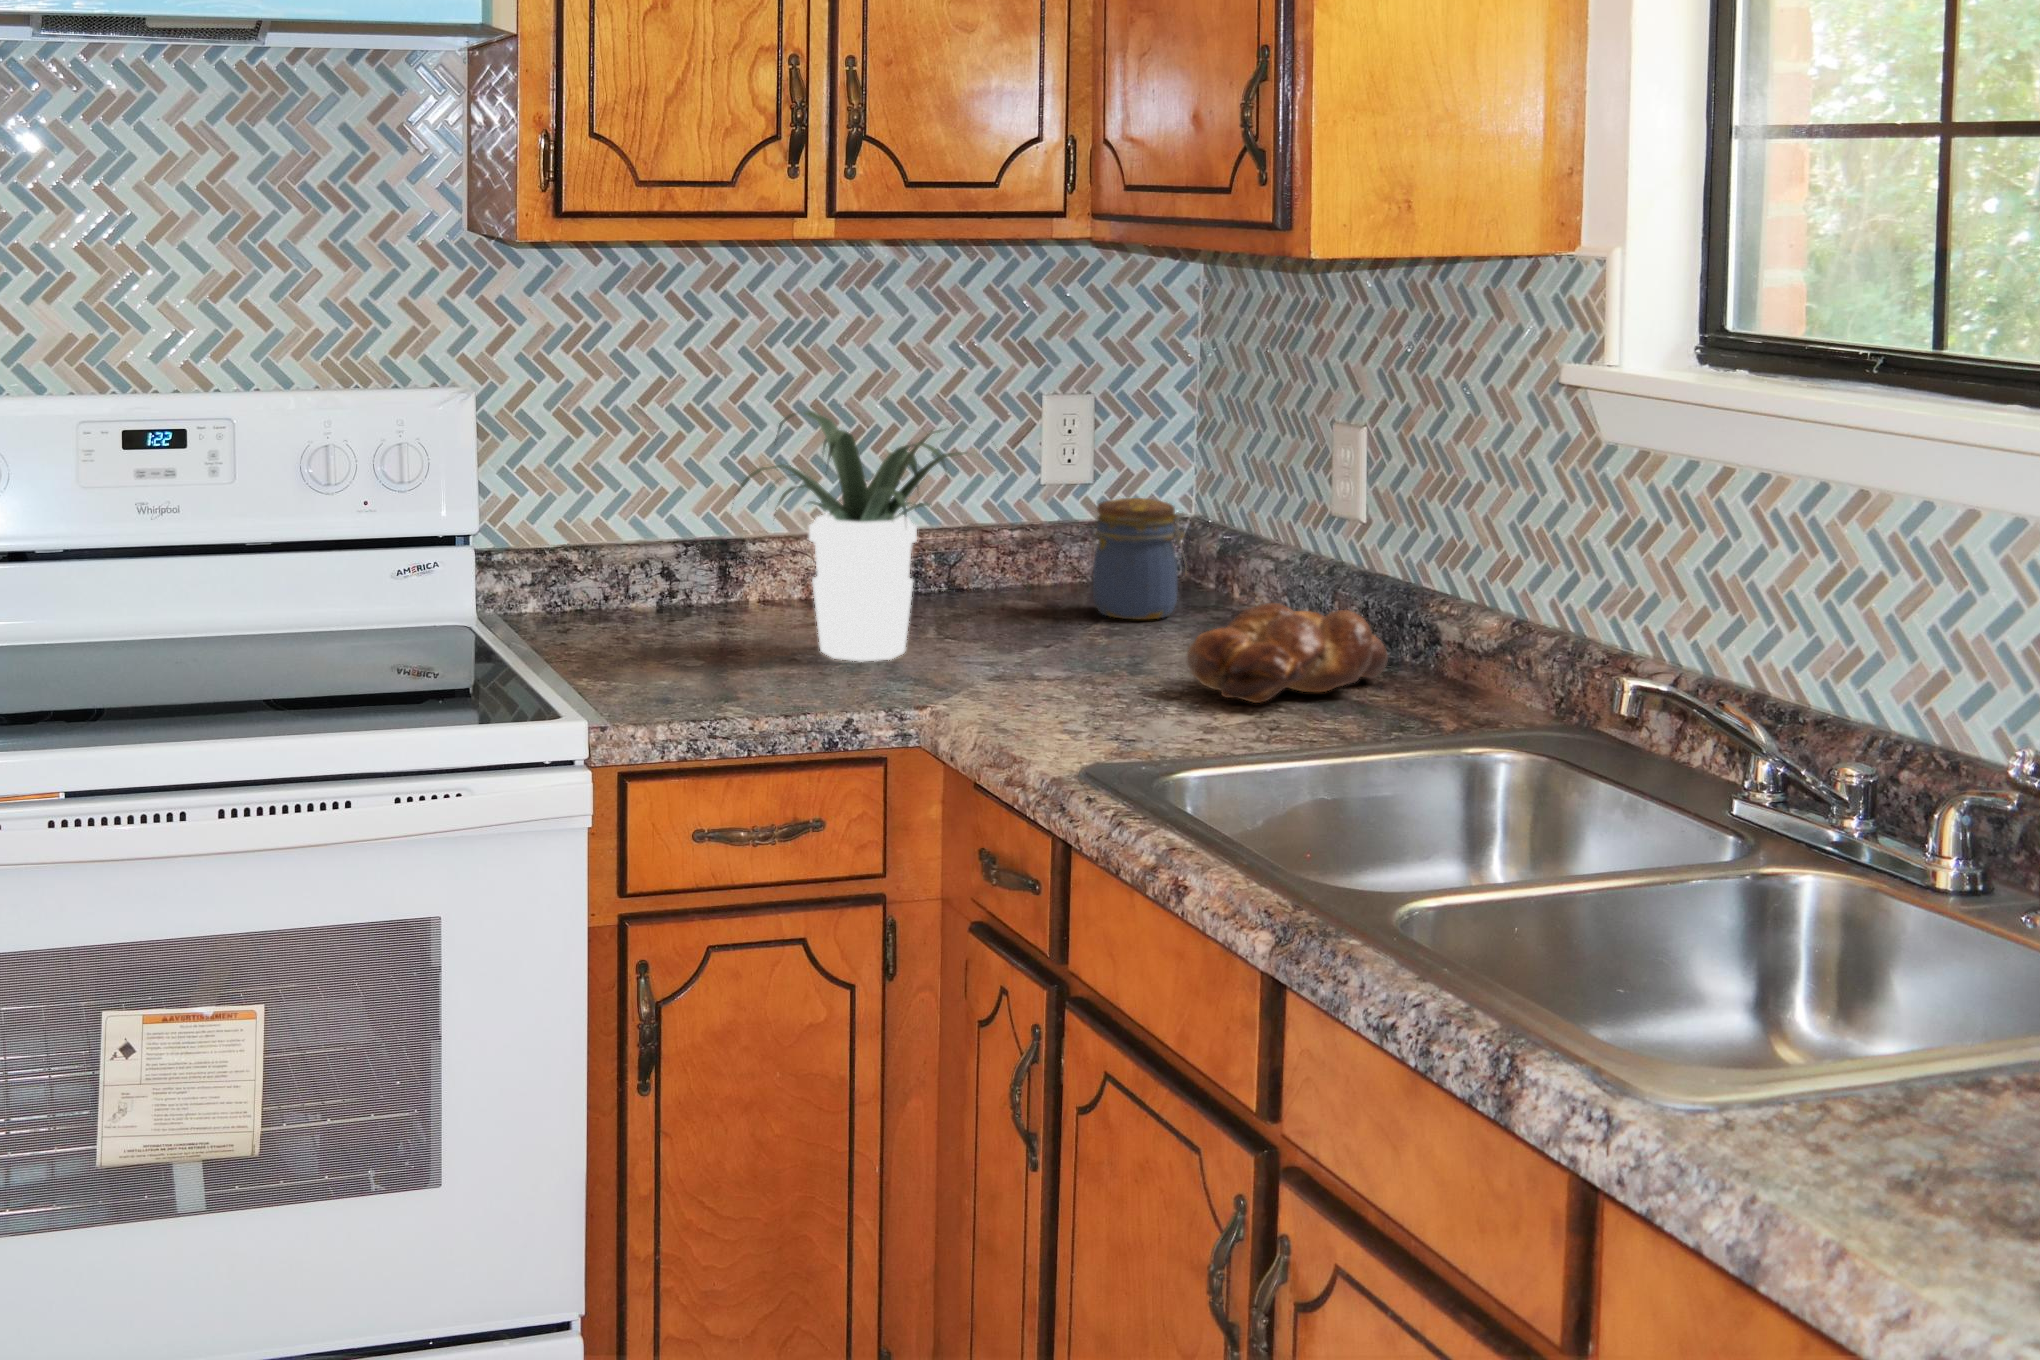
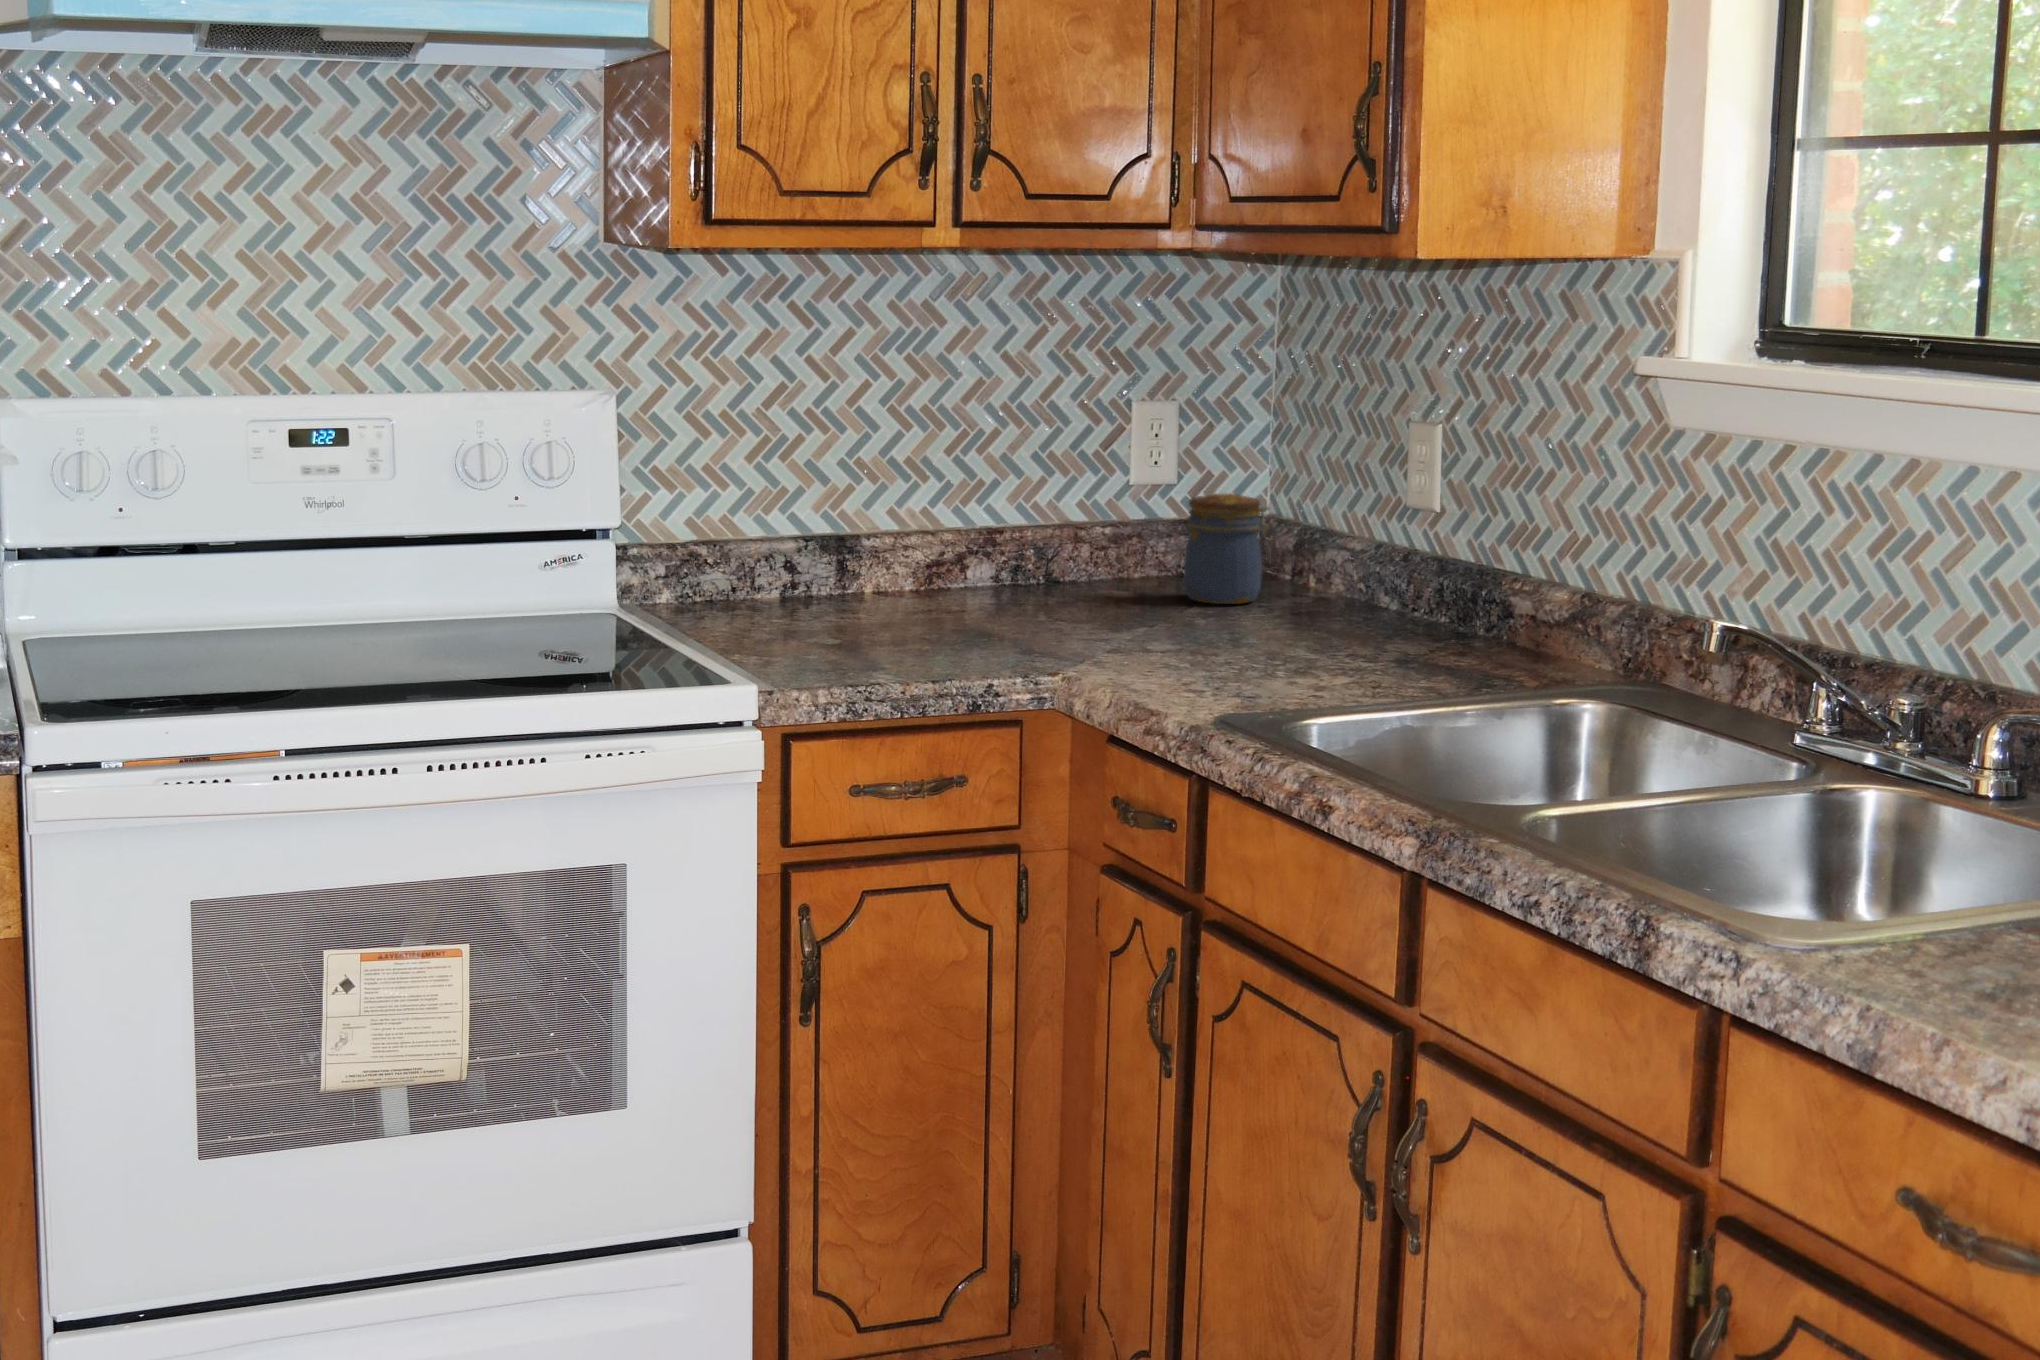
potted plant: present [738,411,980,661] -> none [869,411,1121,638]
bread loaf: present [1186,602,1388,703] -> none [1289,579,1466,667]

